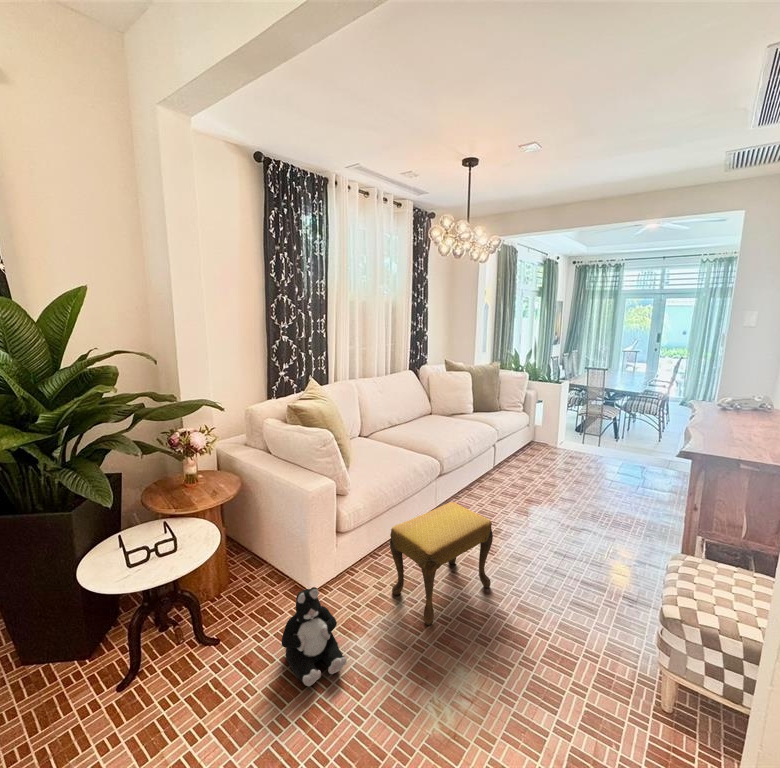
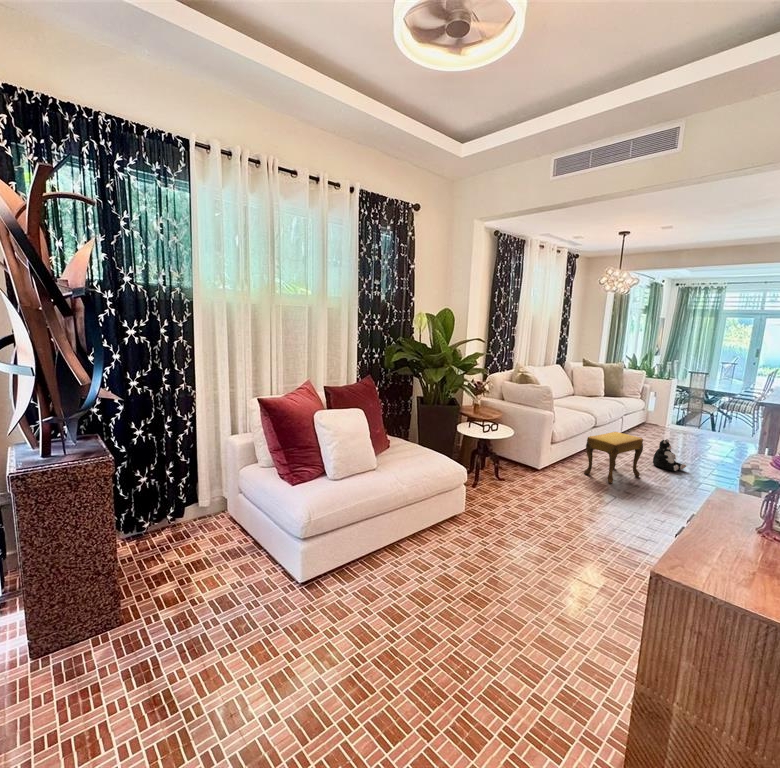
plush toy: present [282,587,347,686] -> present [653,439,686,471]

